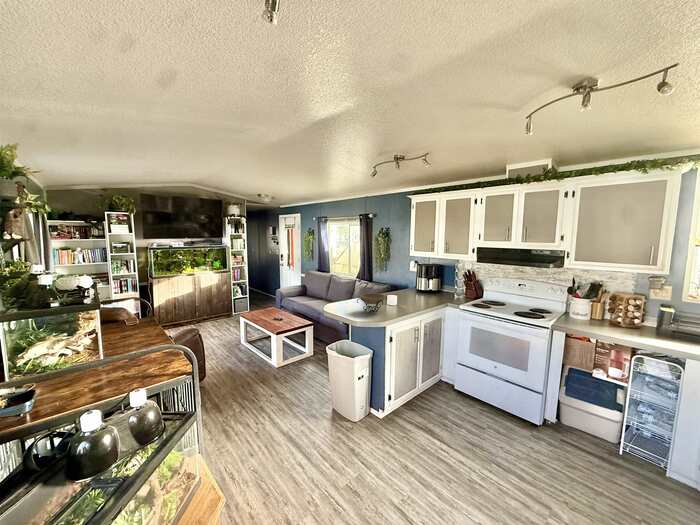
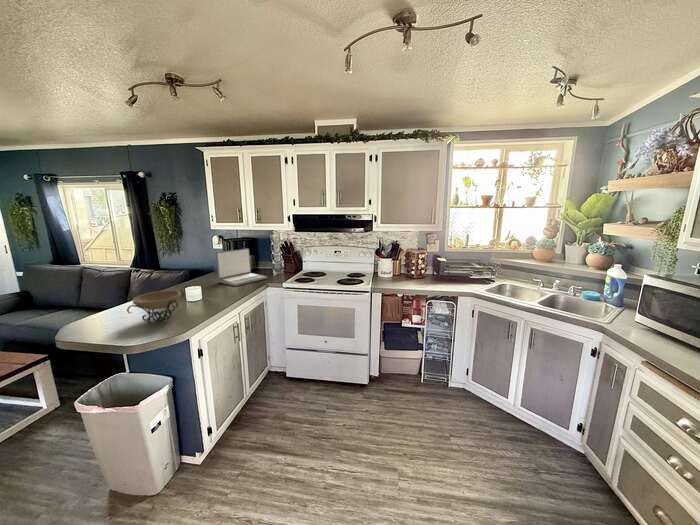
laptop: none [410,273,449,301] -> present [216,248,267,286]

